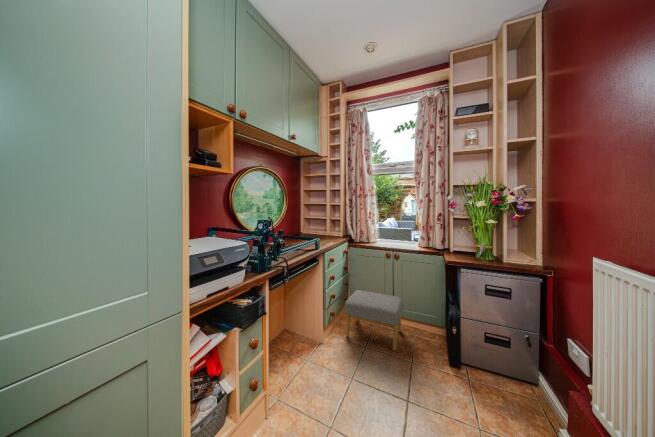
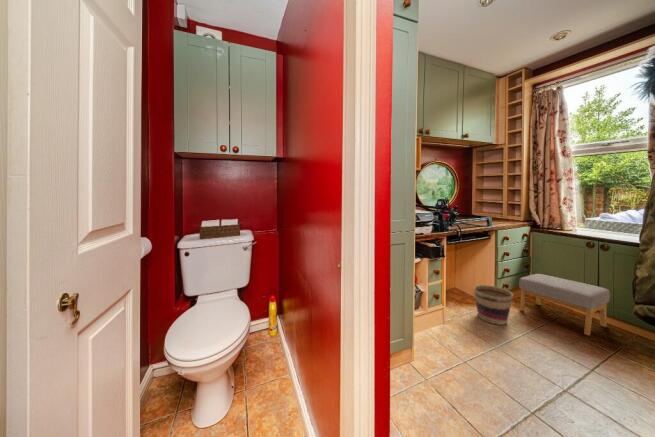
basket: none [305,321,343,376] -> present [474,285,513,325]

